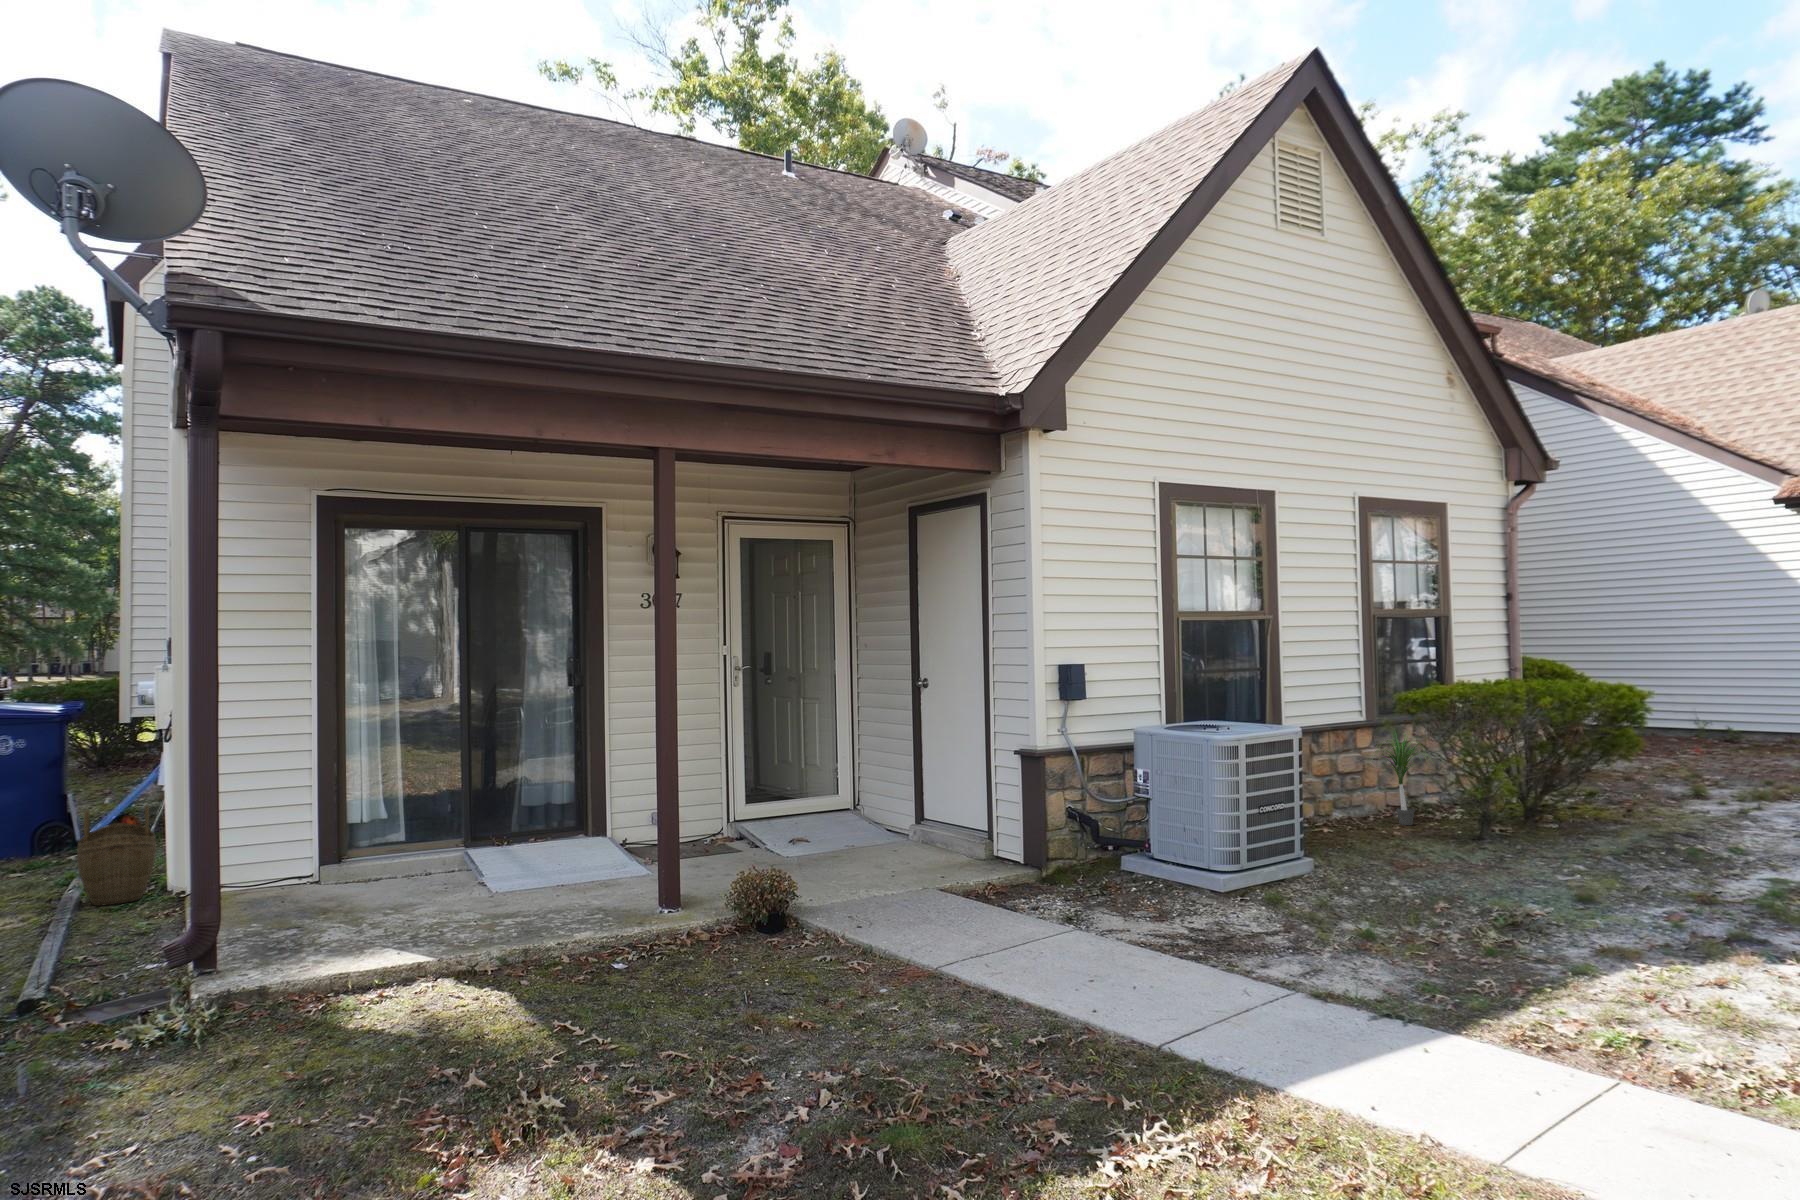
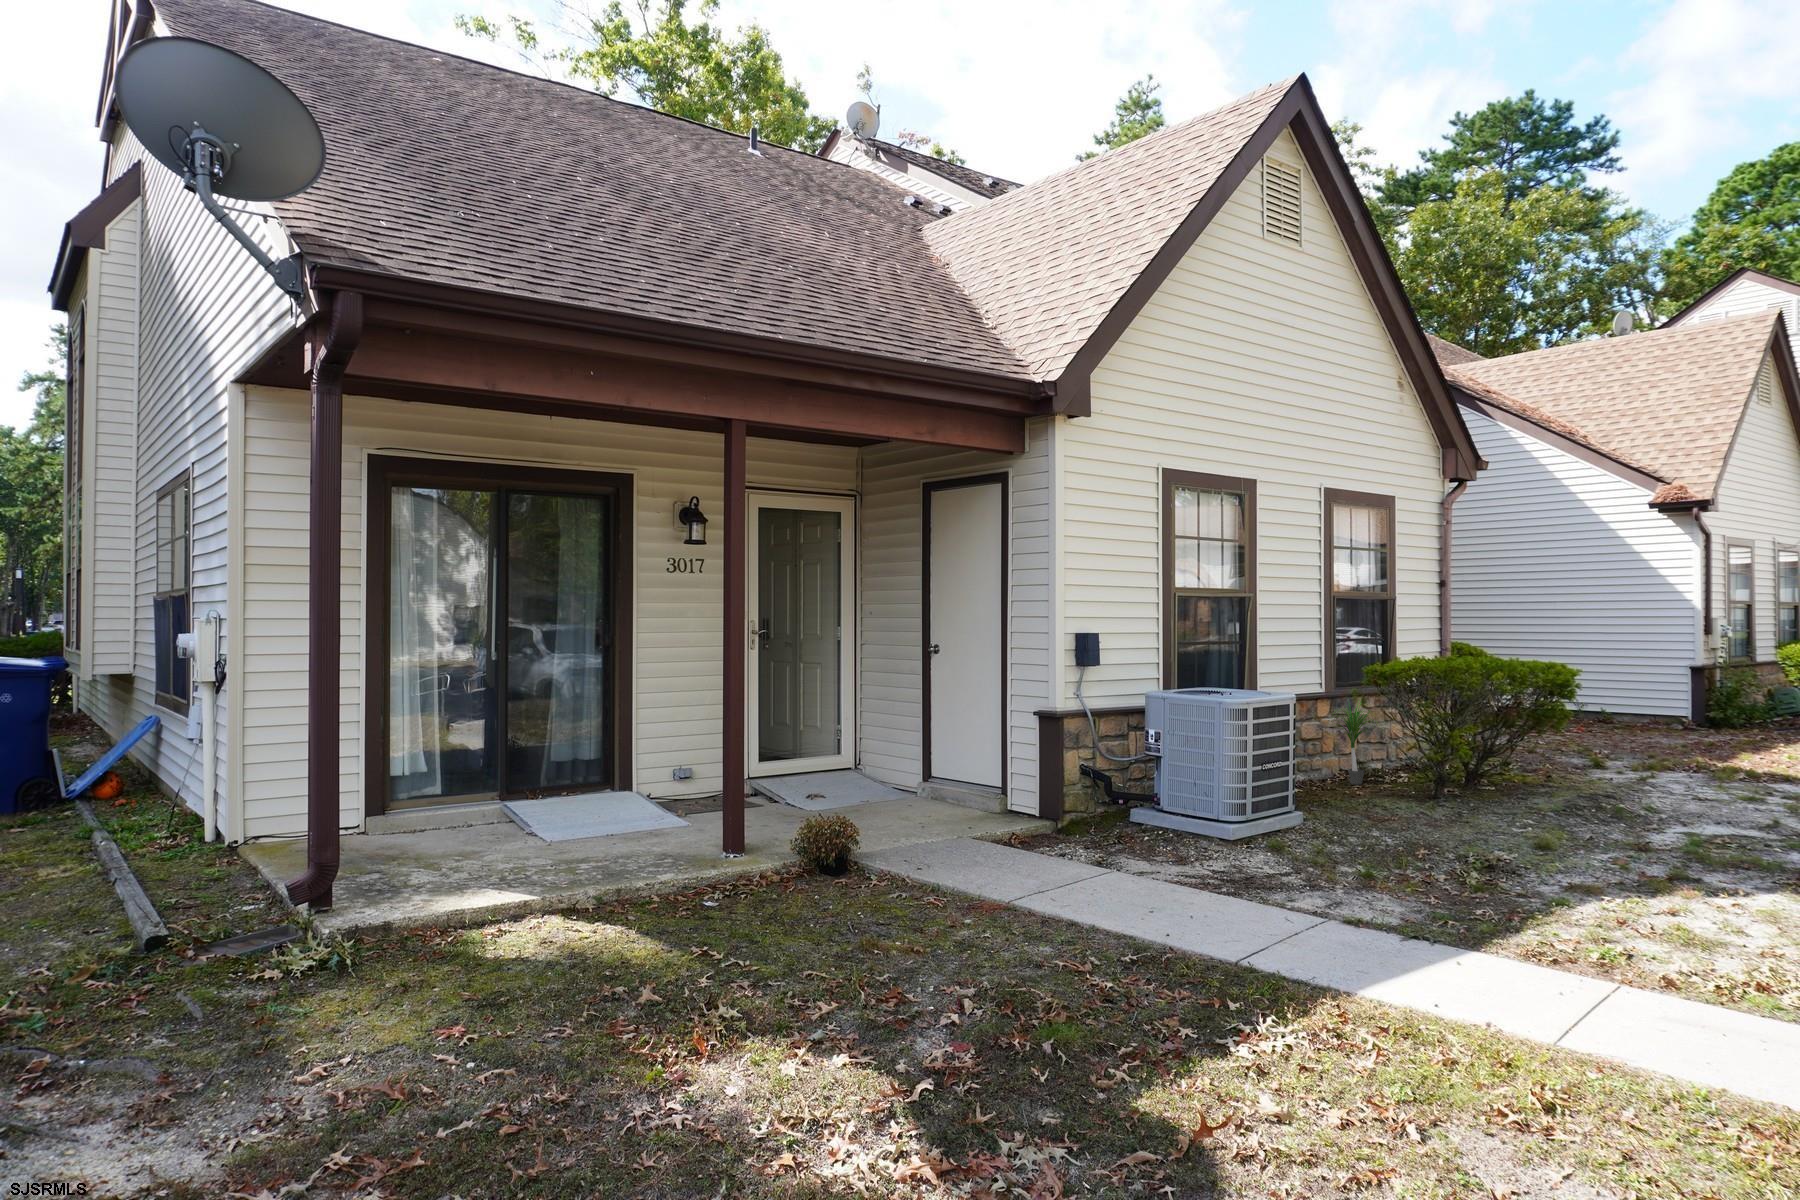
woven basket: present [77,805,156,906] -> none [125,757,204,857]

